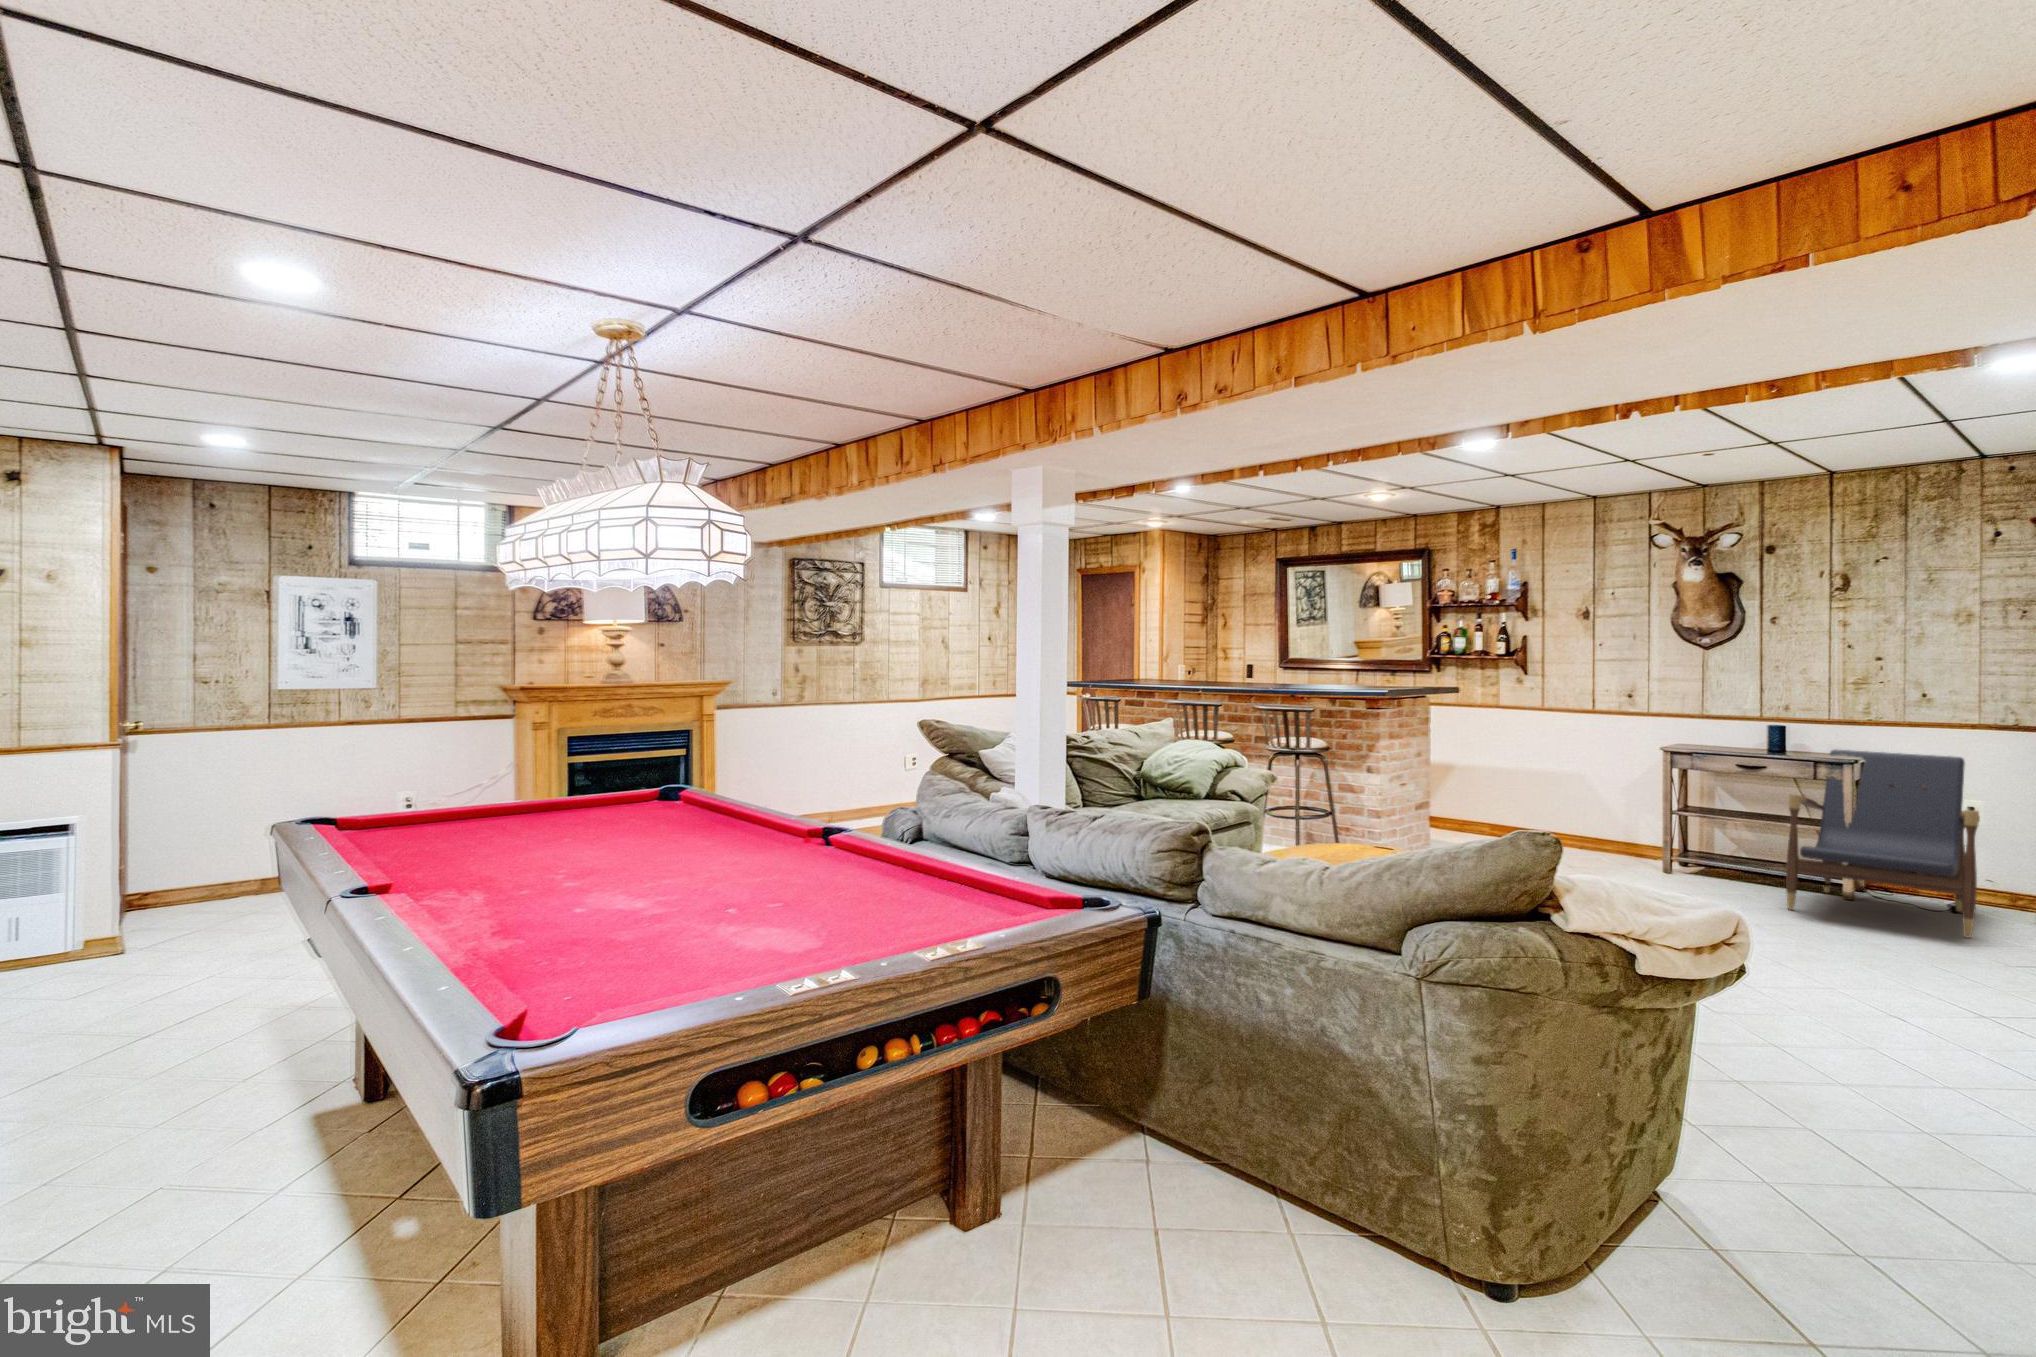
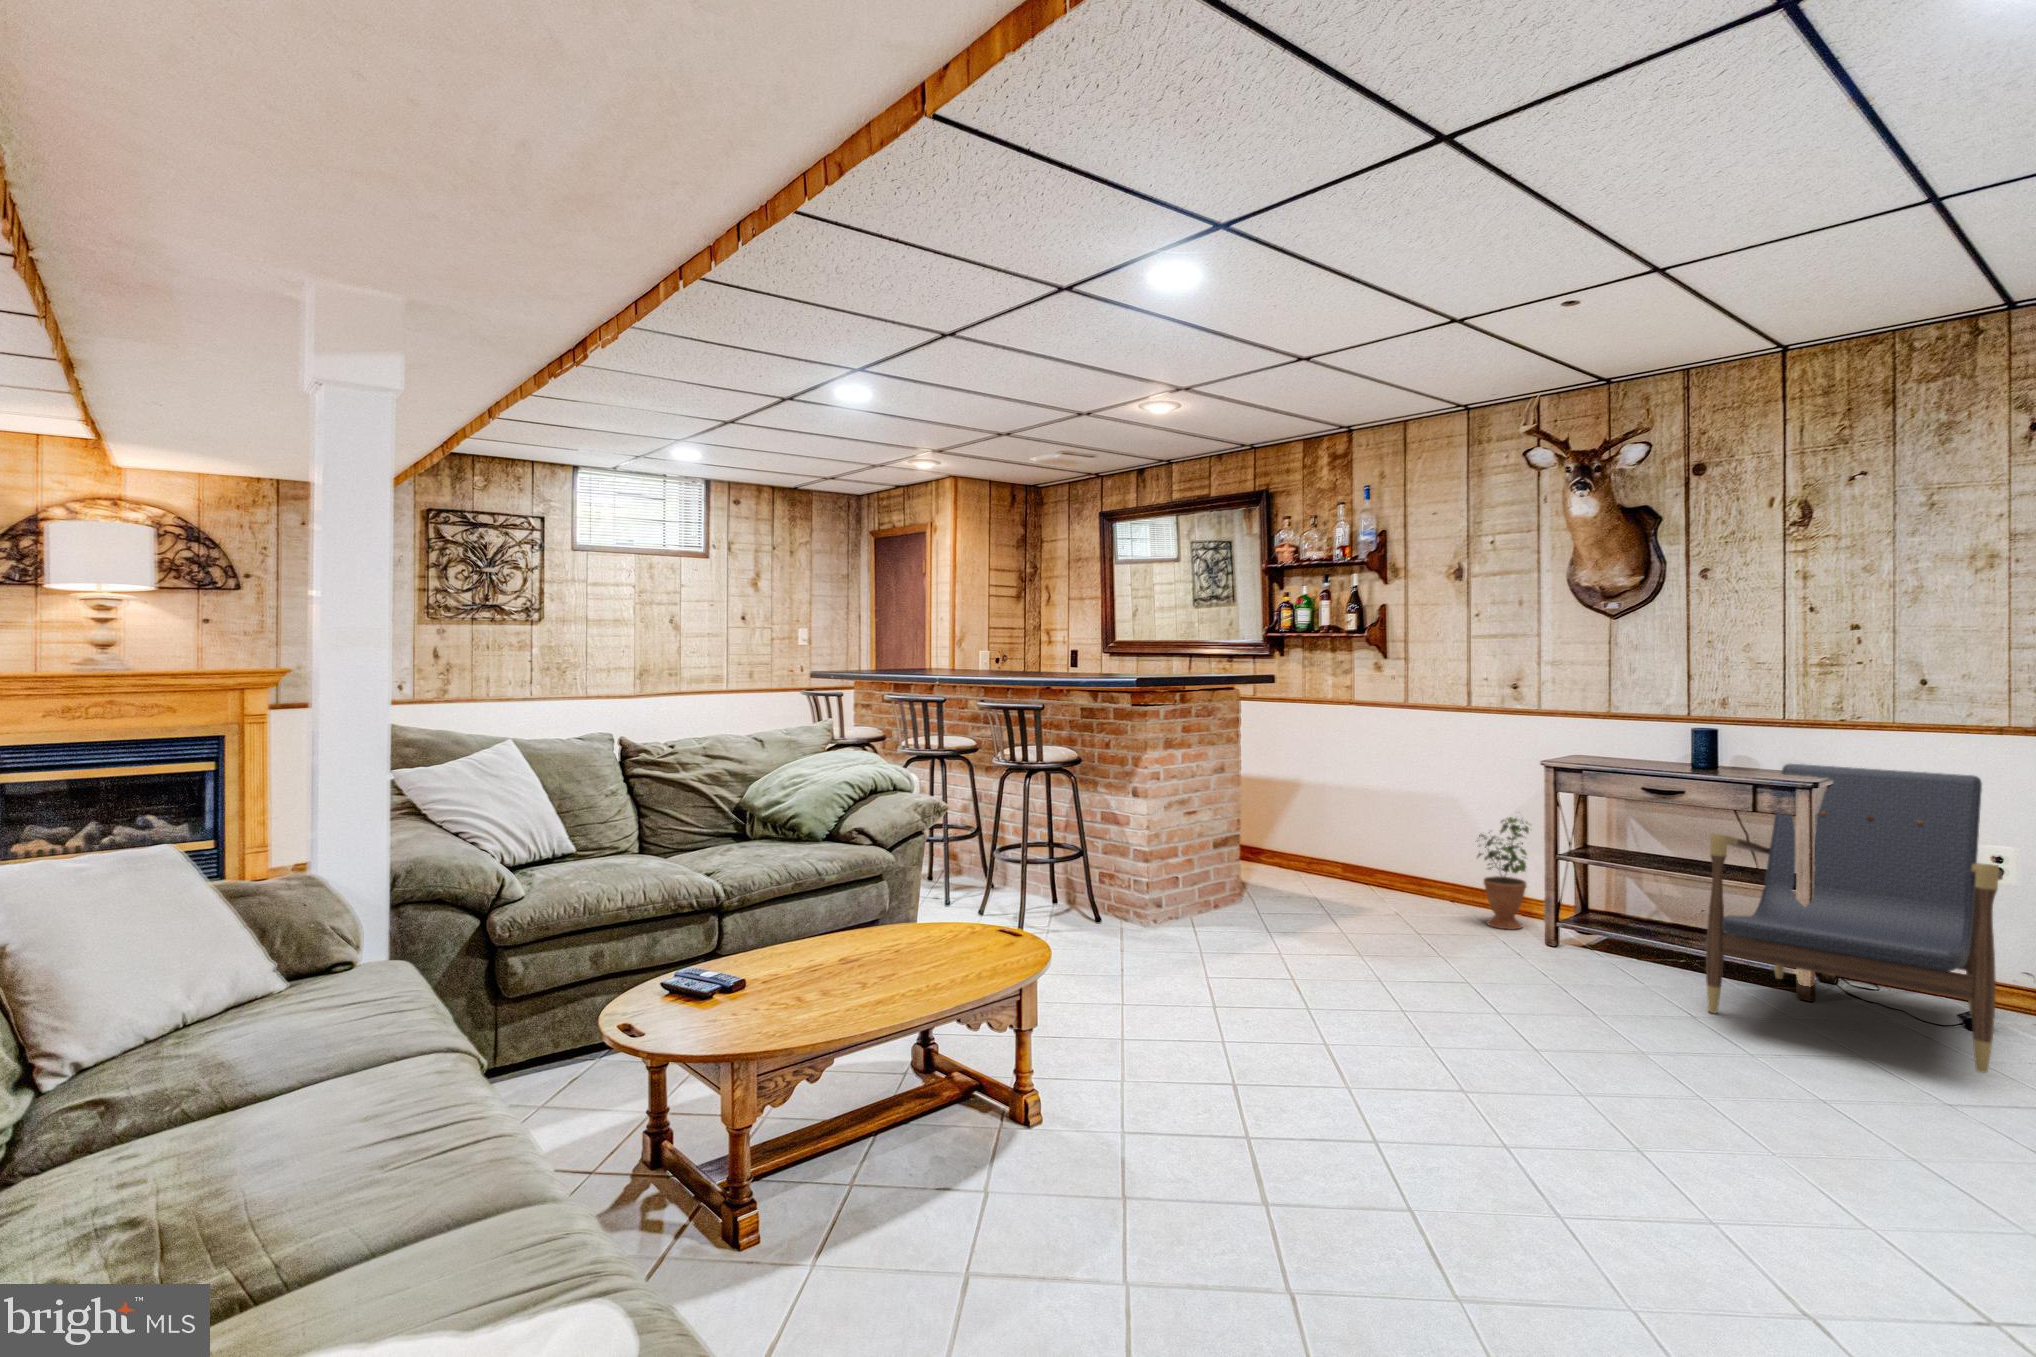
potted plant: none [1602,784,1645,865] -> present [1477,817,1529,929]

